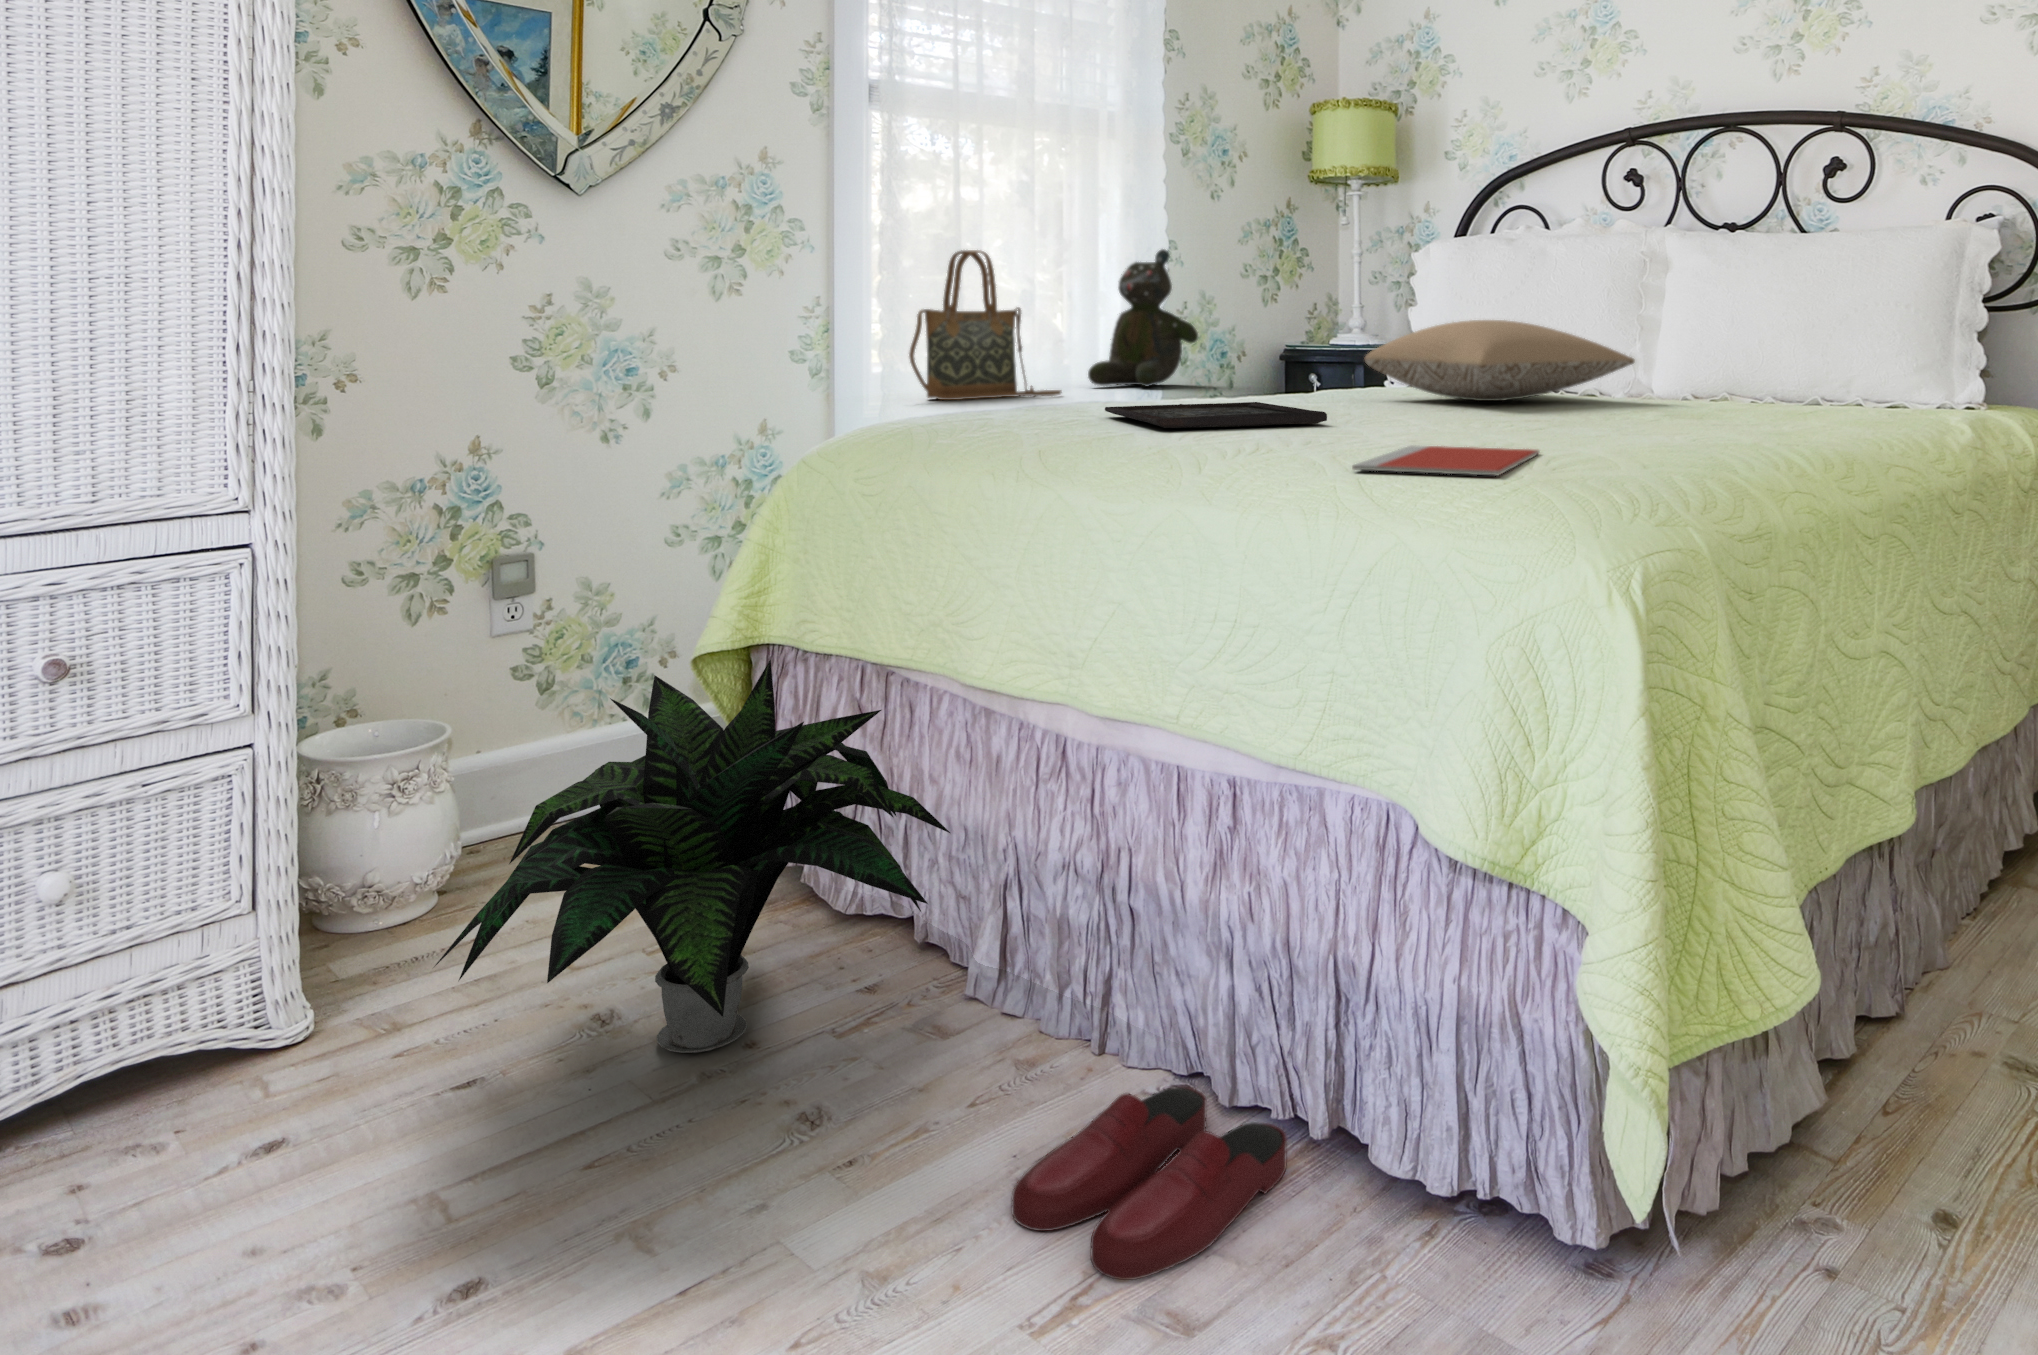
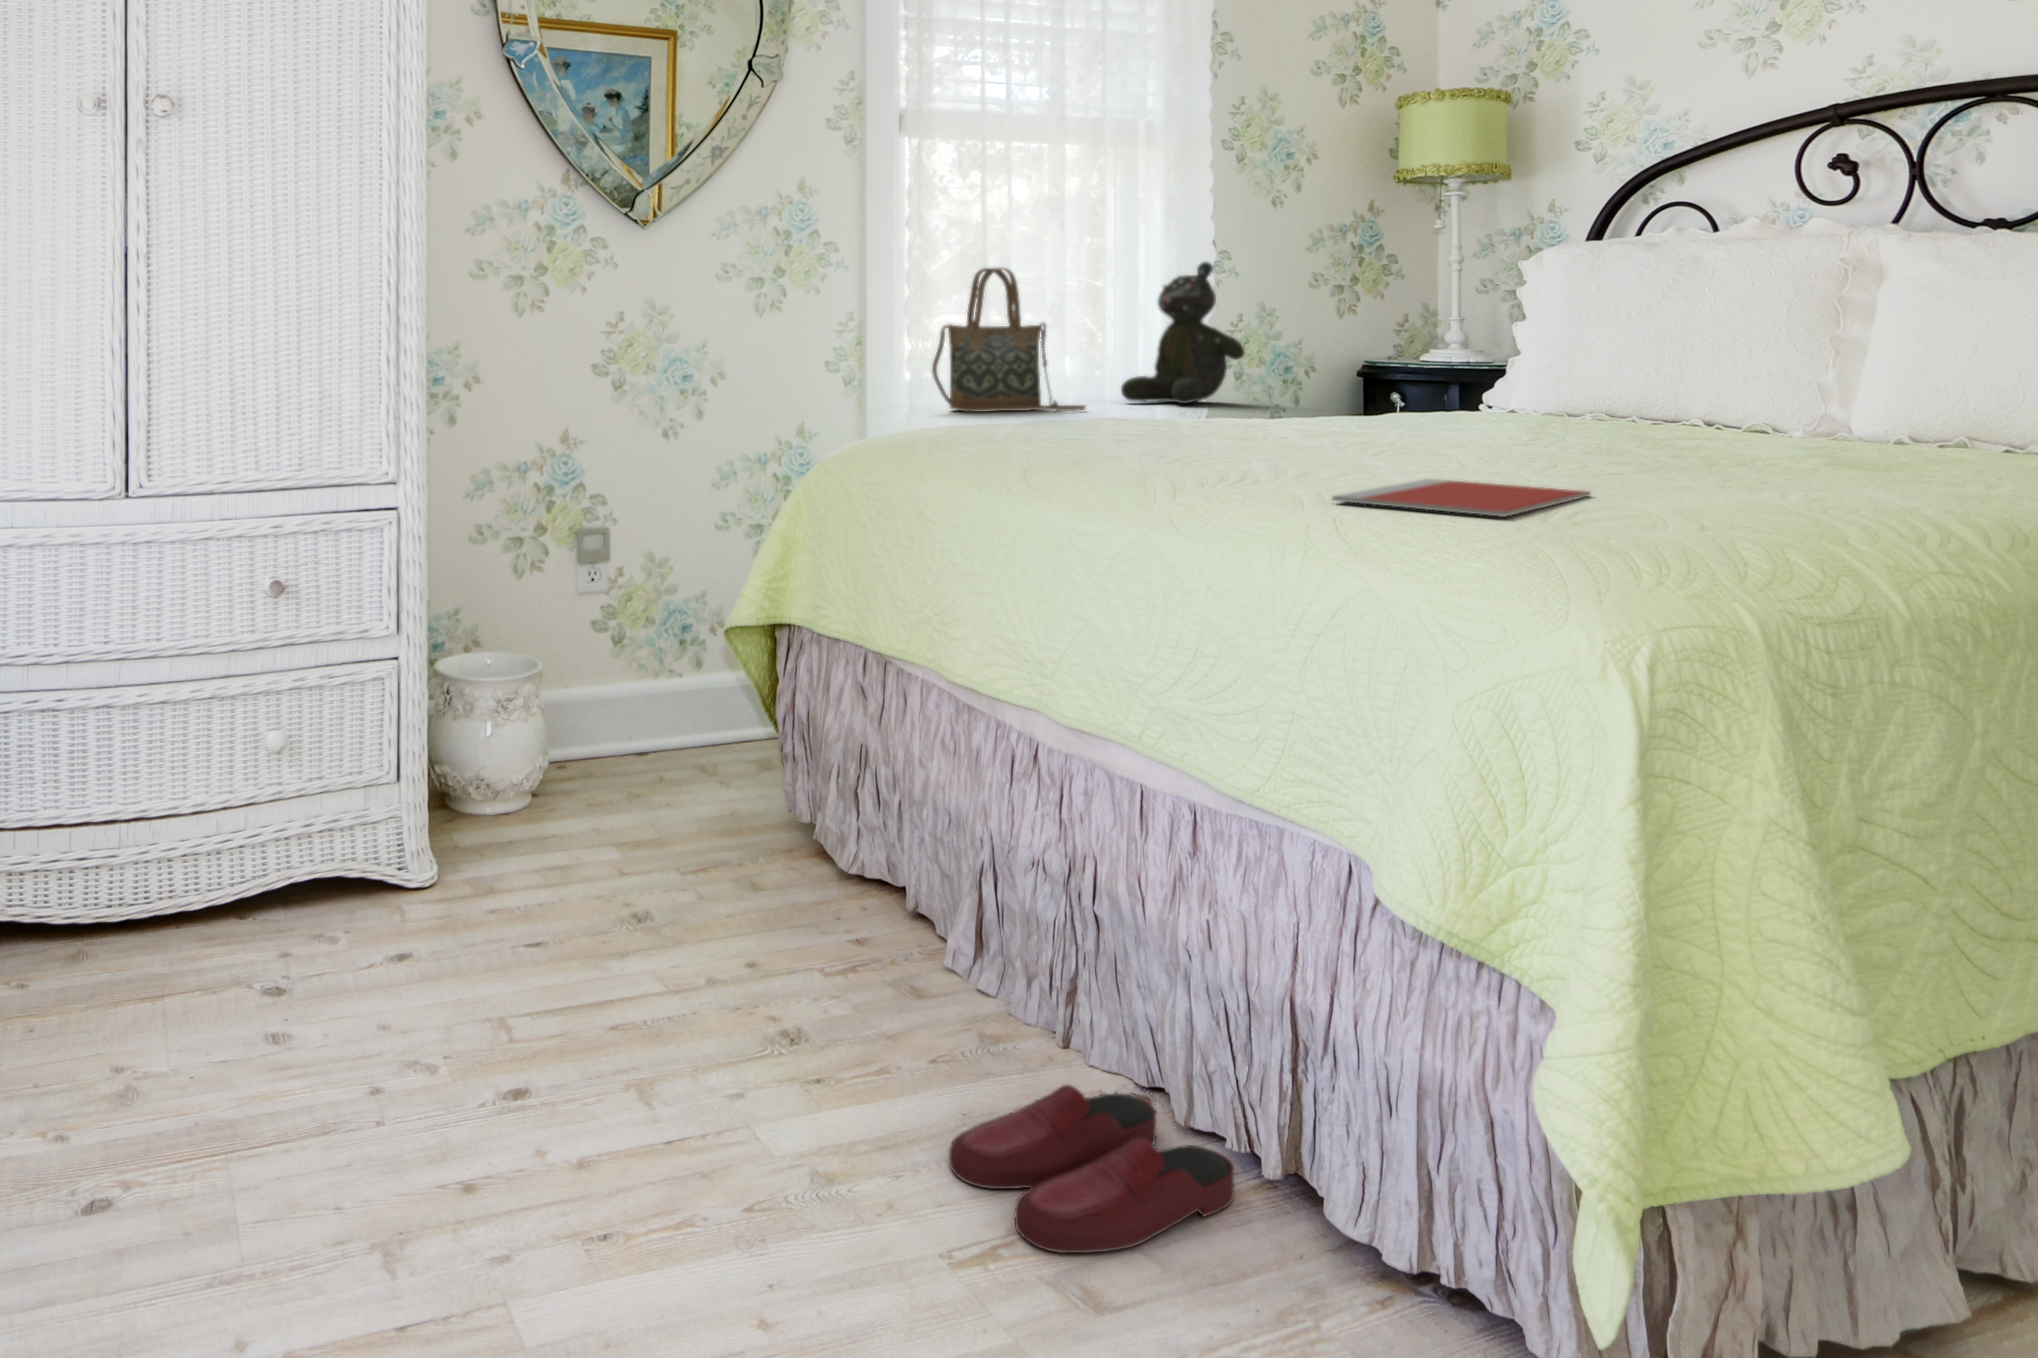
pillow: present [1365,320,1635,401] -> none [1430,340,1806,431]
tray: present [1105,402,1327,428] -> none [1113,424,1353,450]
potted plant: present [435,660,950,1053] -> none [507,635,926,964]

